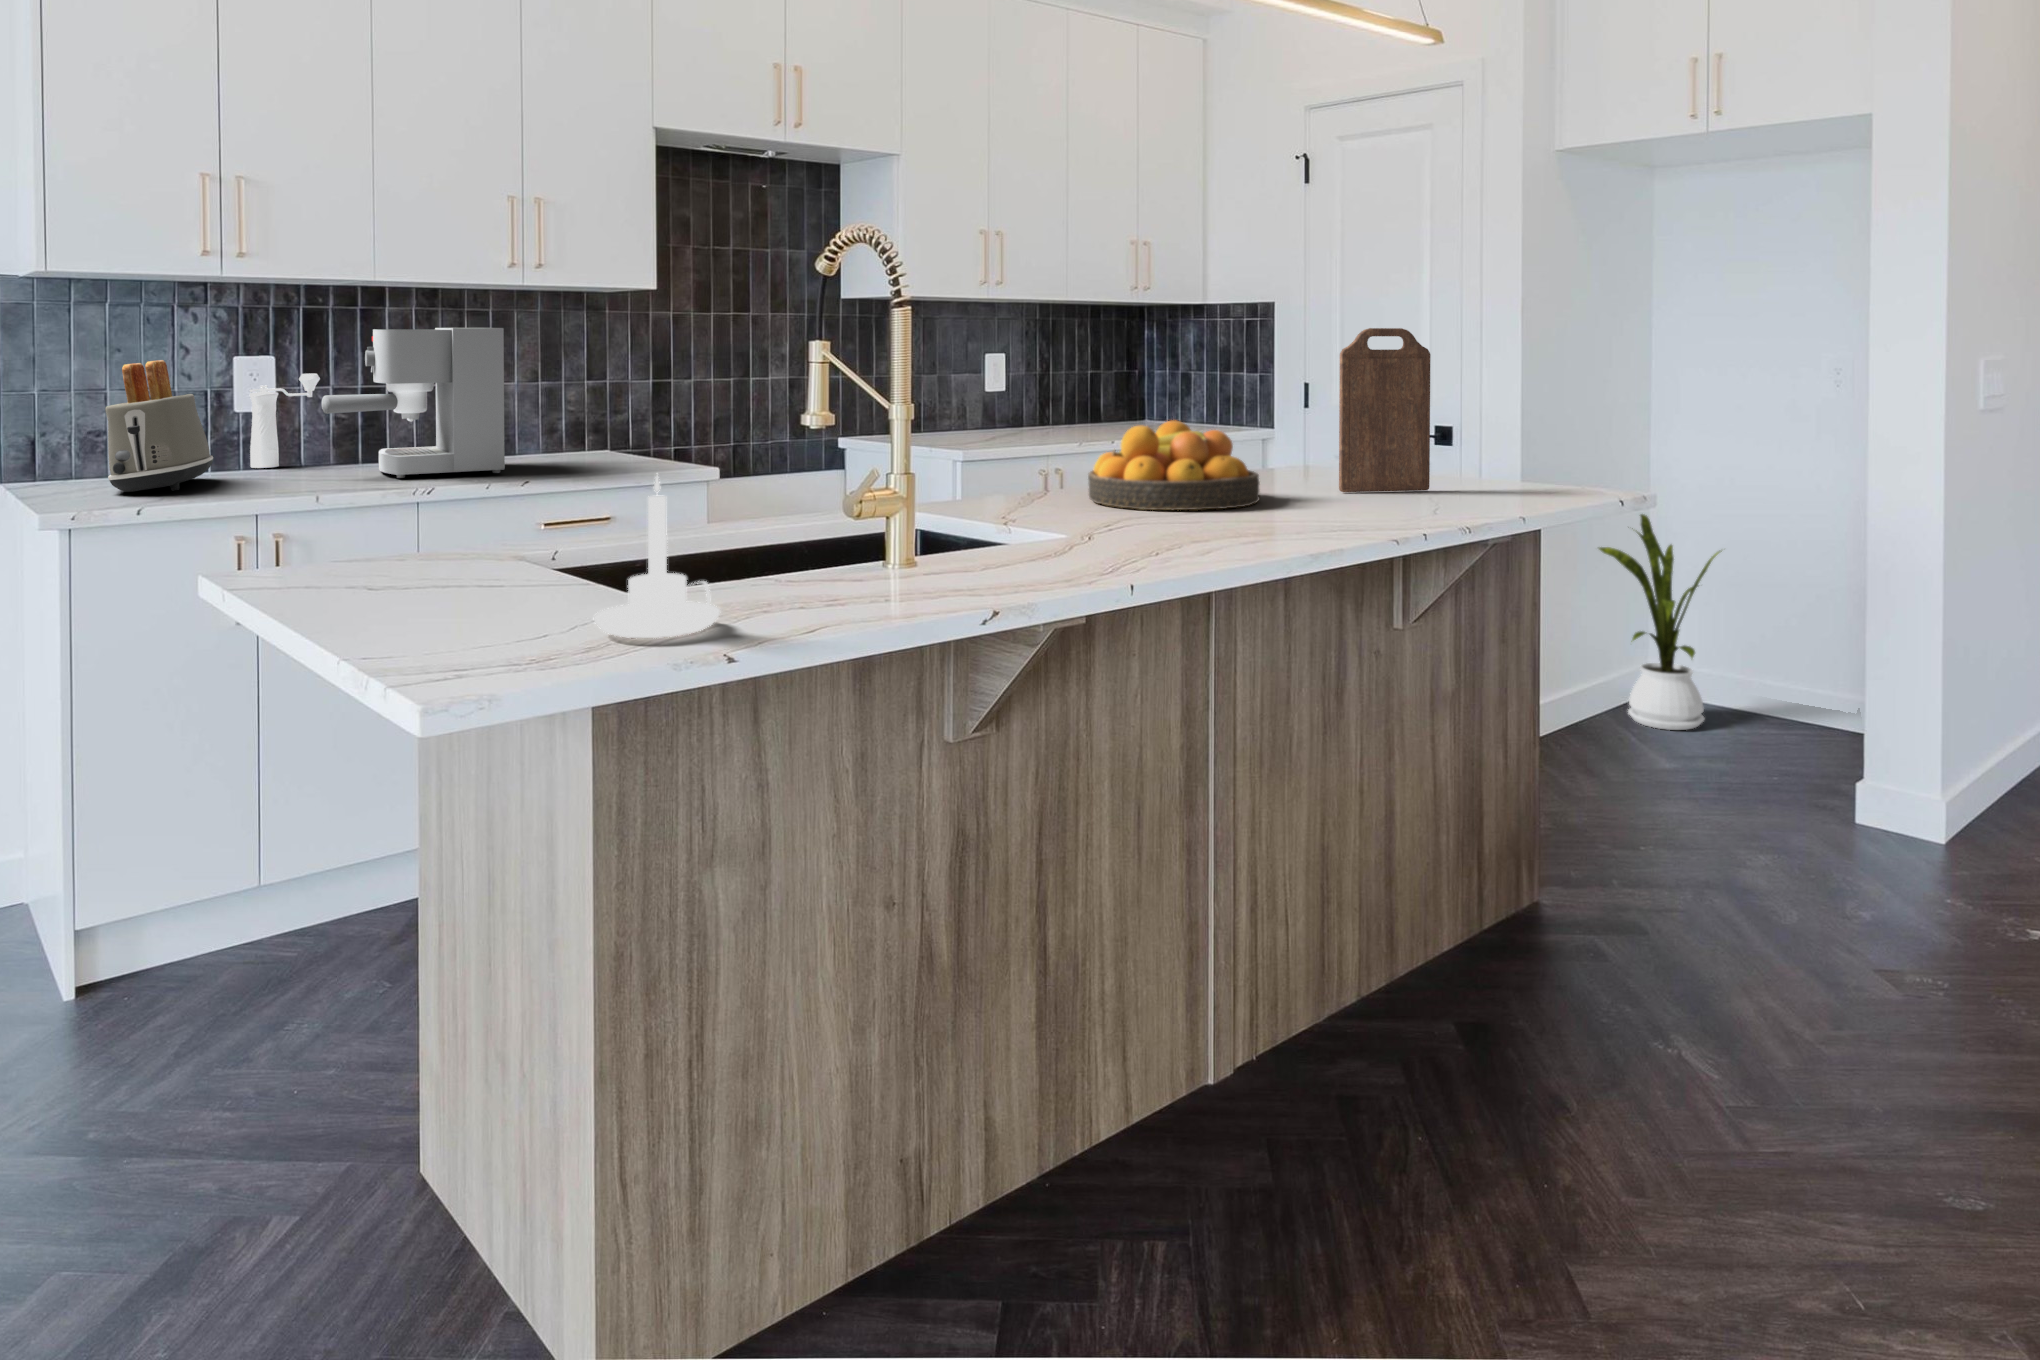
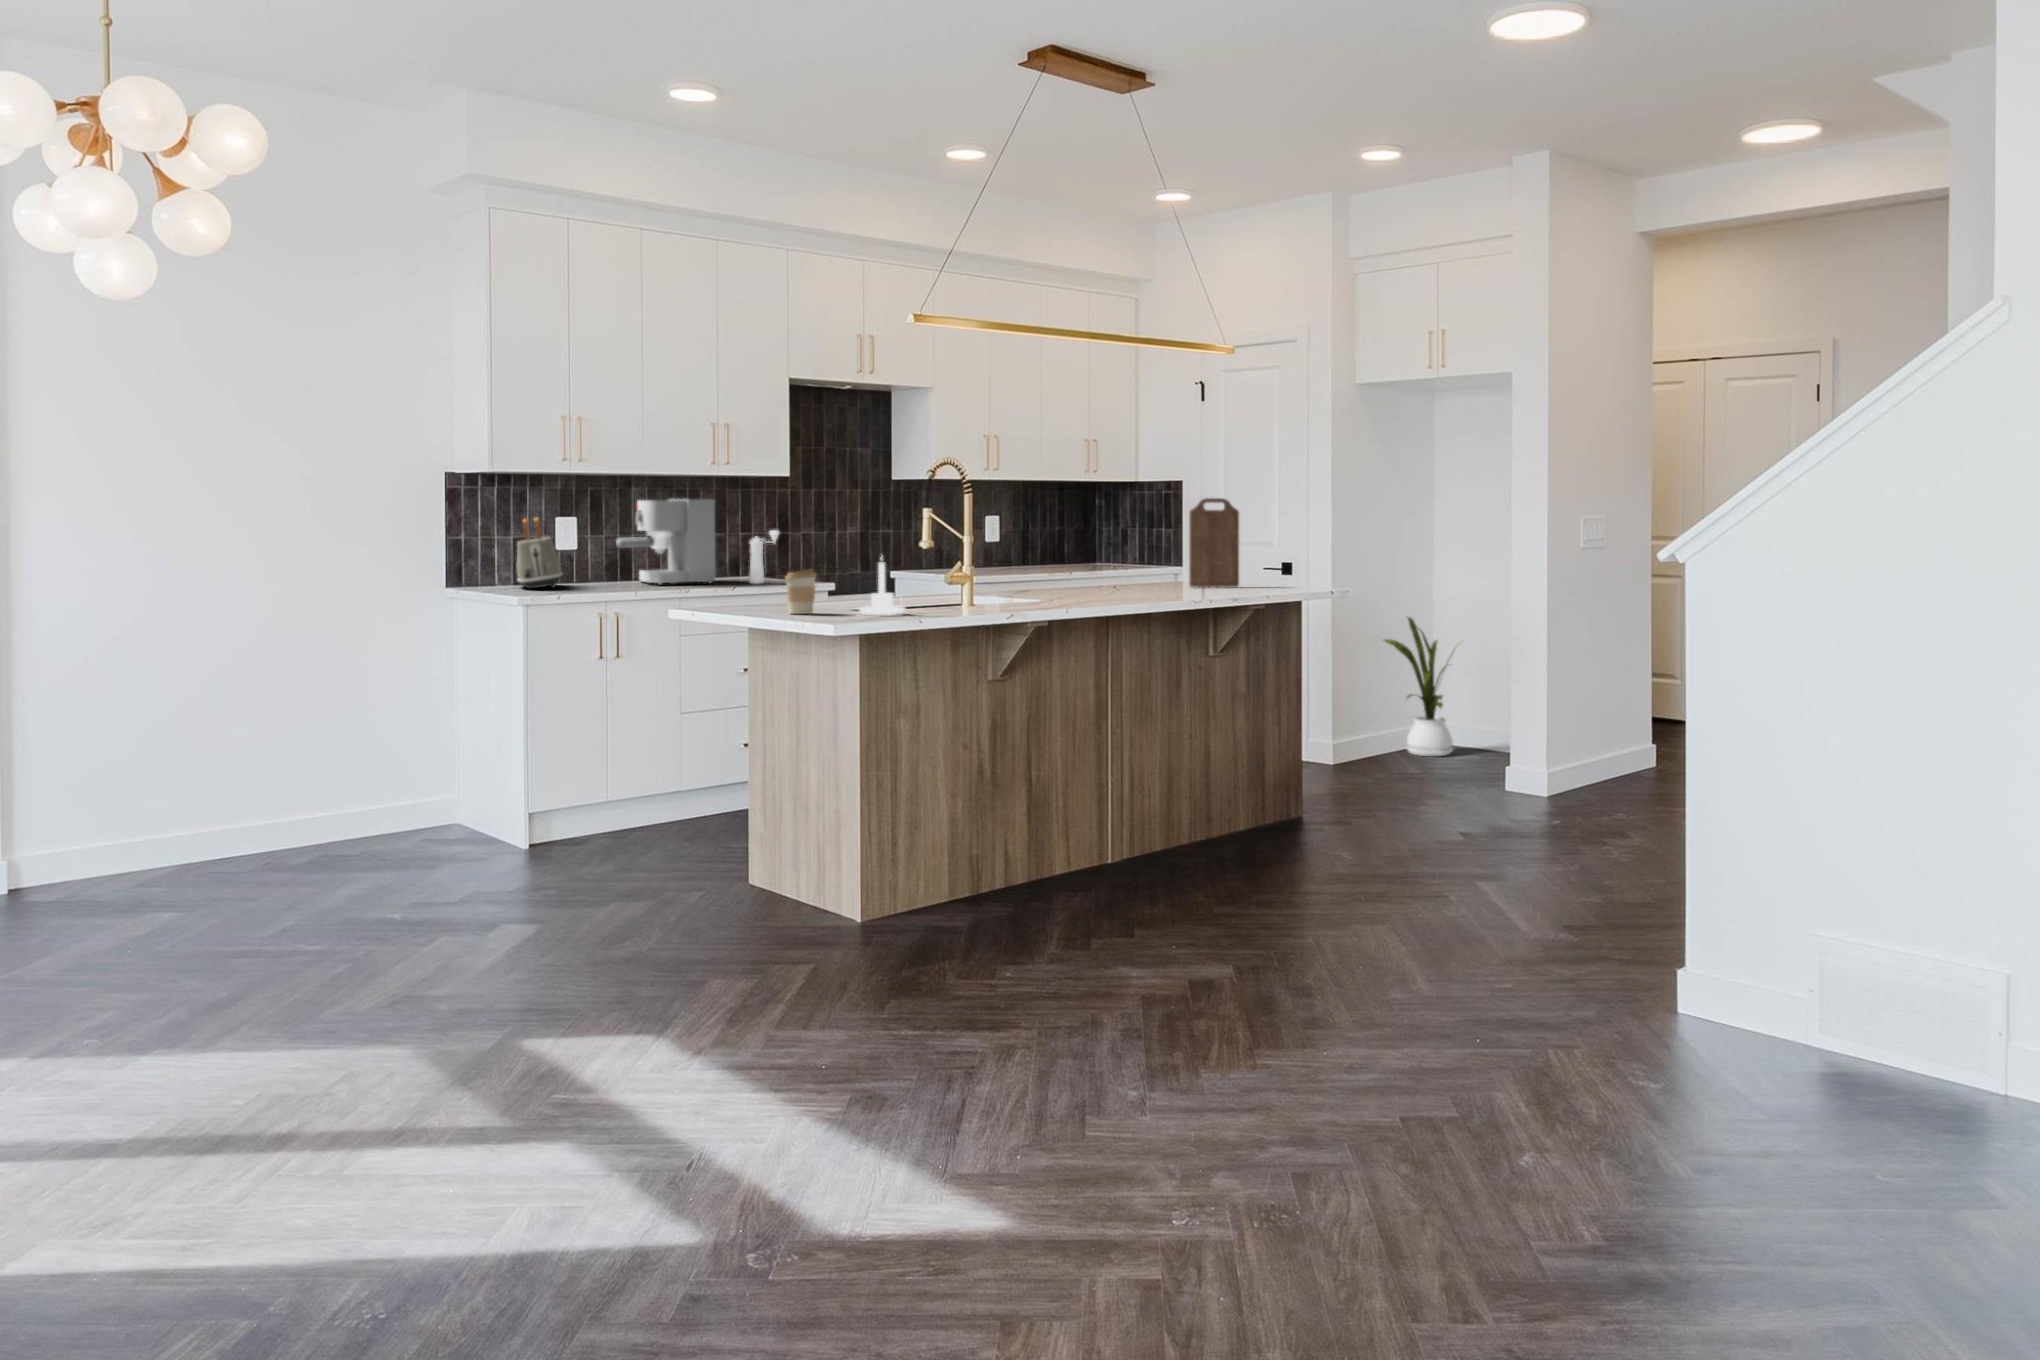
pepper mill: present [250,374,320,468] -> present [749,530,779,584]
fruit bowl: present [1088,420,1259,510] -> none [1052,548,1143,592]
coffee cup: none [417,509,504,626] -> present [785,570,816,614]

